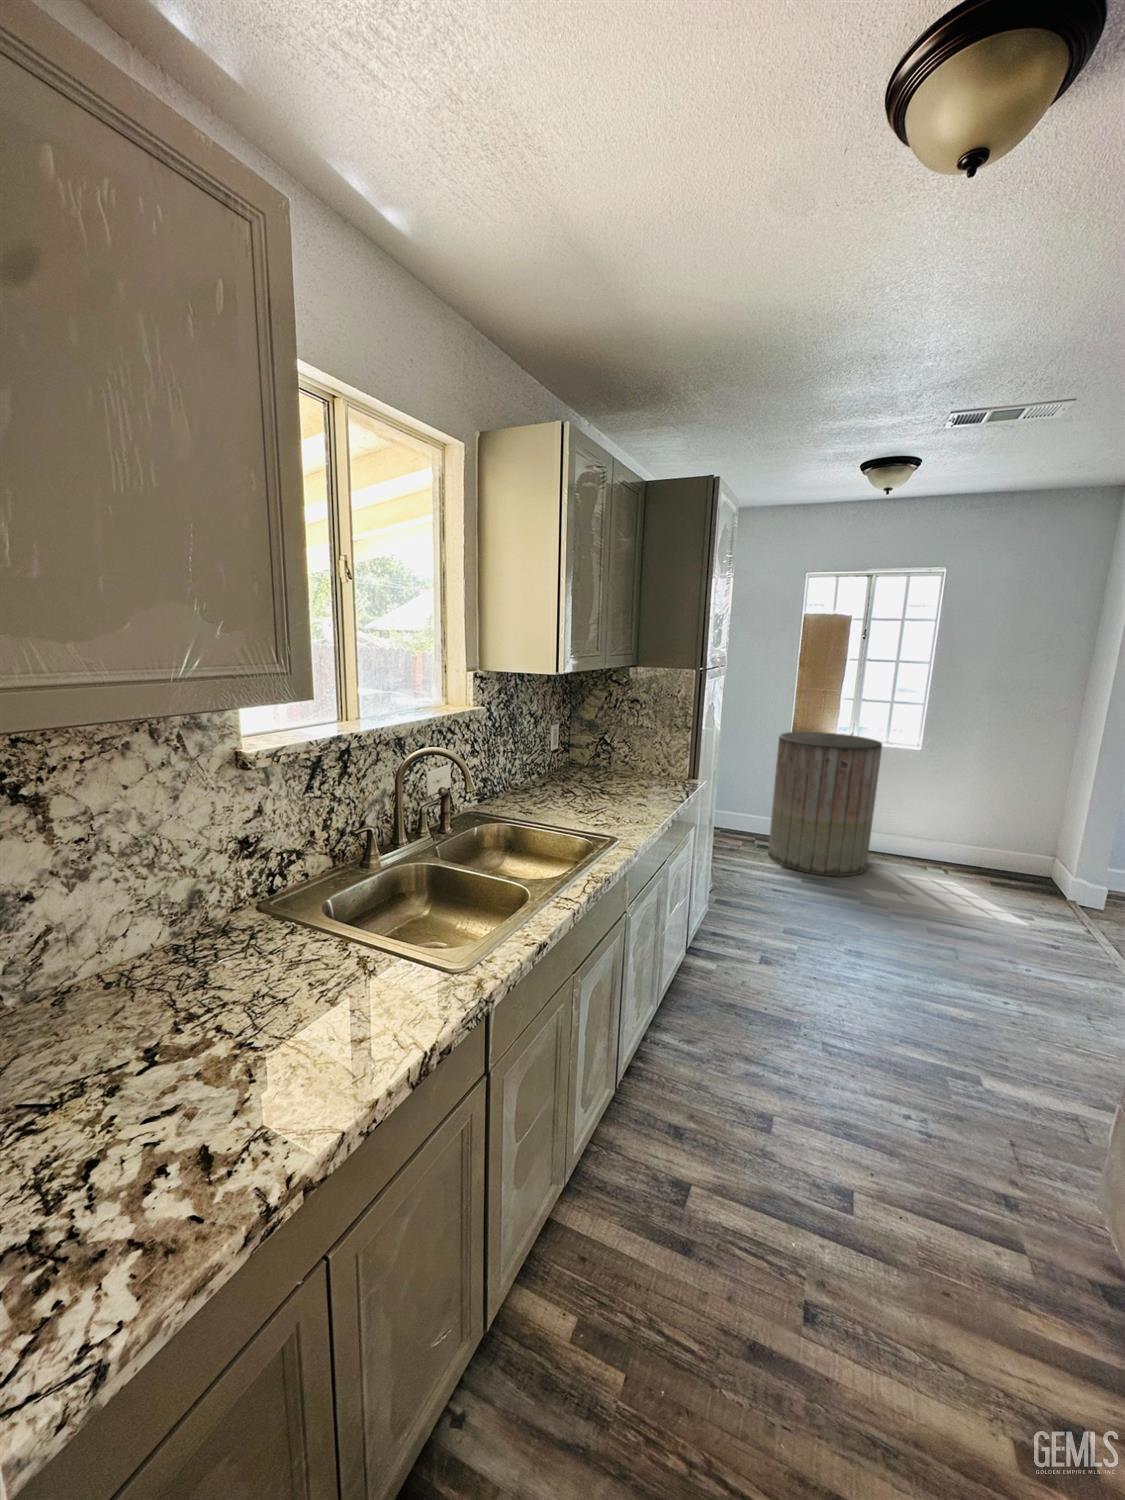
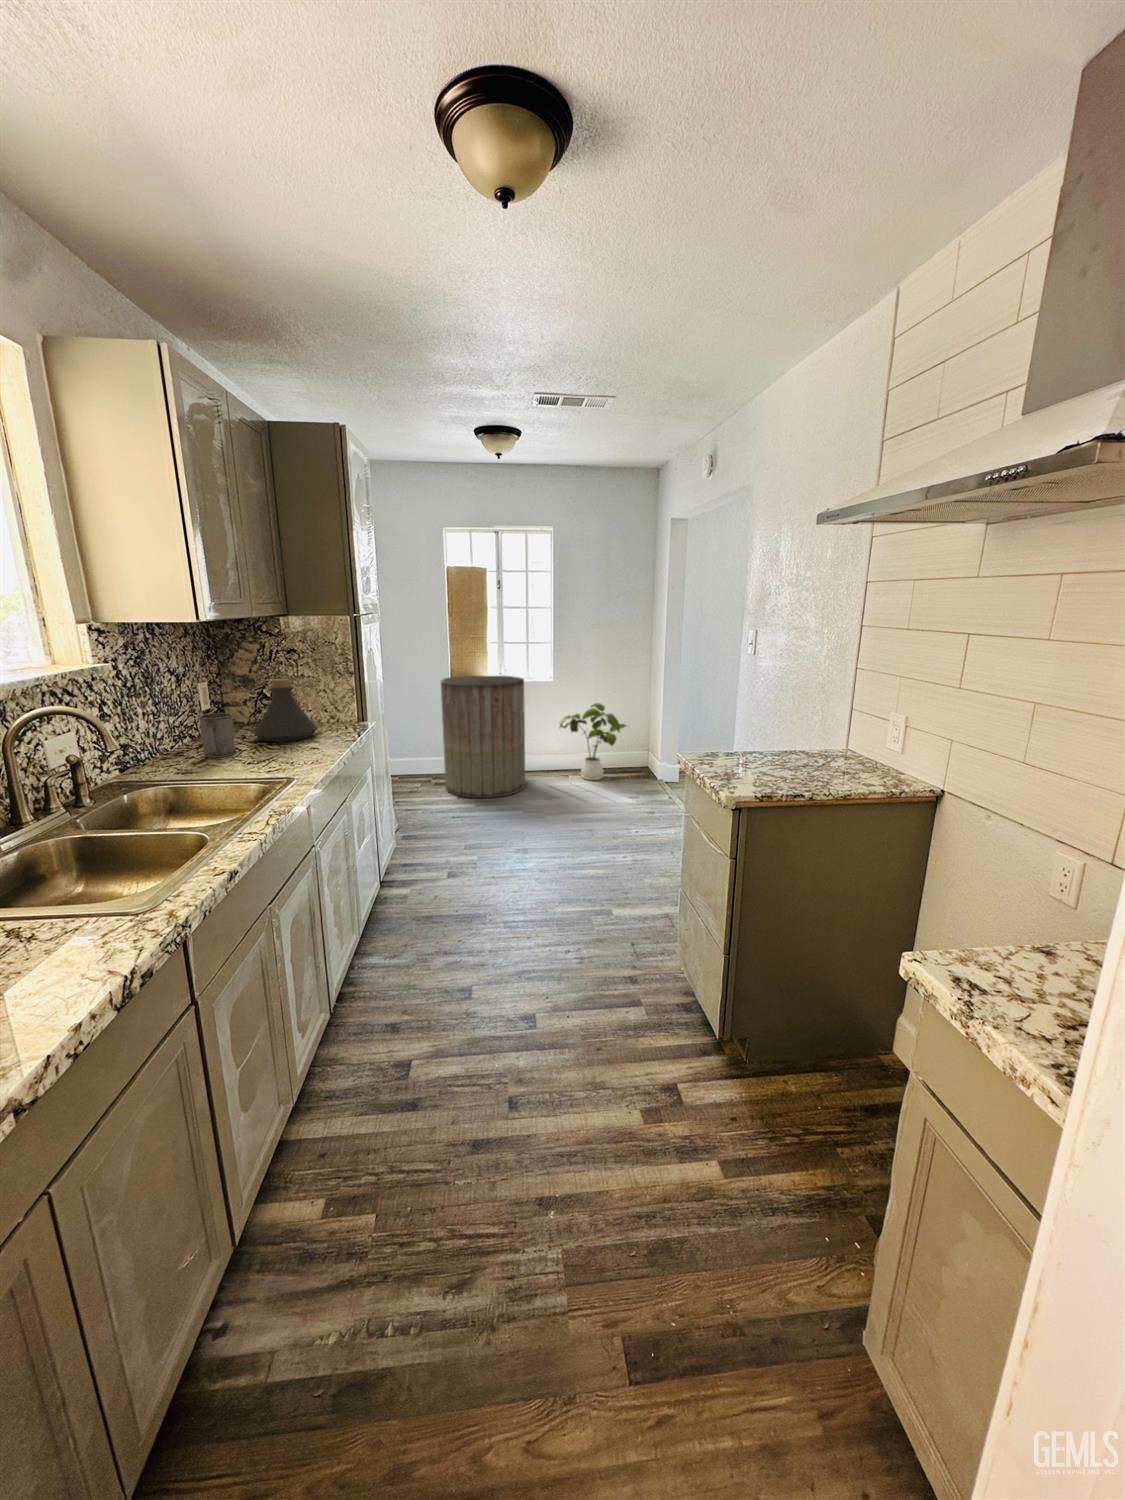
bottle: none [589,728,647,790] -> present [254,679,318,742]
mug: none [545,757,573,799] -> present [199,713,236,757]
house plant: none [920,783,1031,881] -> present [559,703,626,780]

